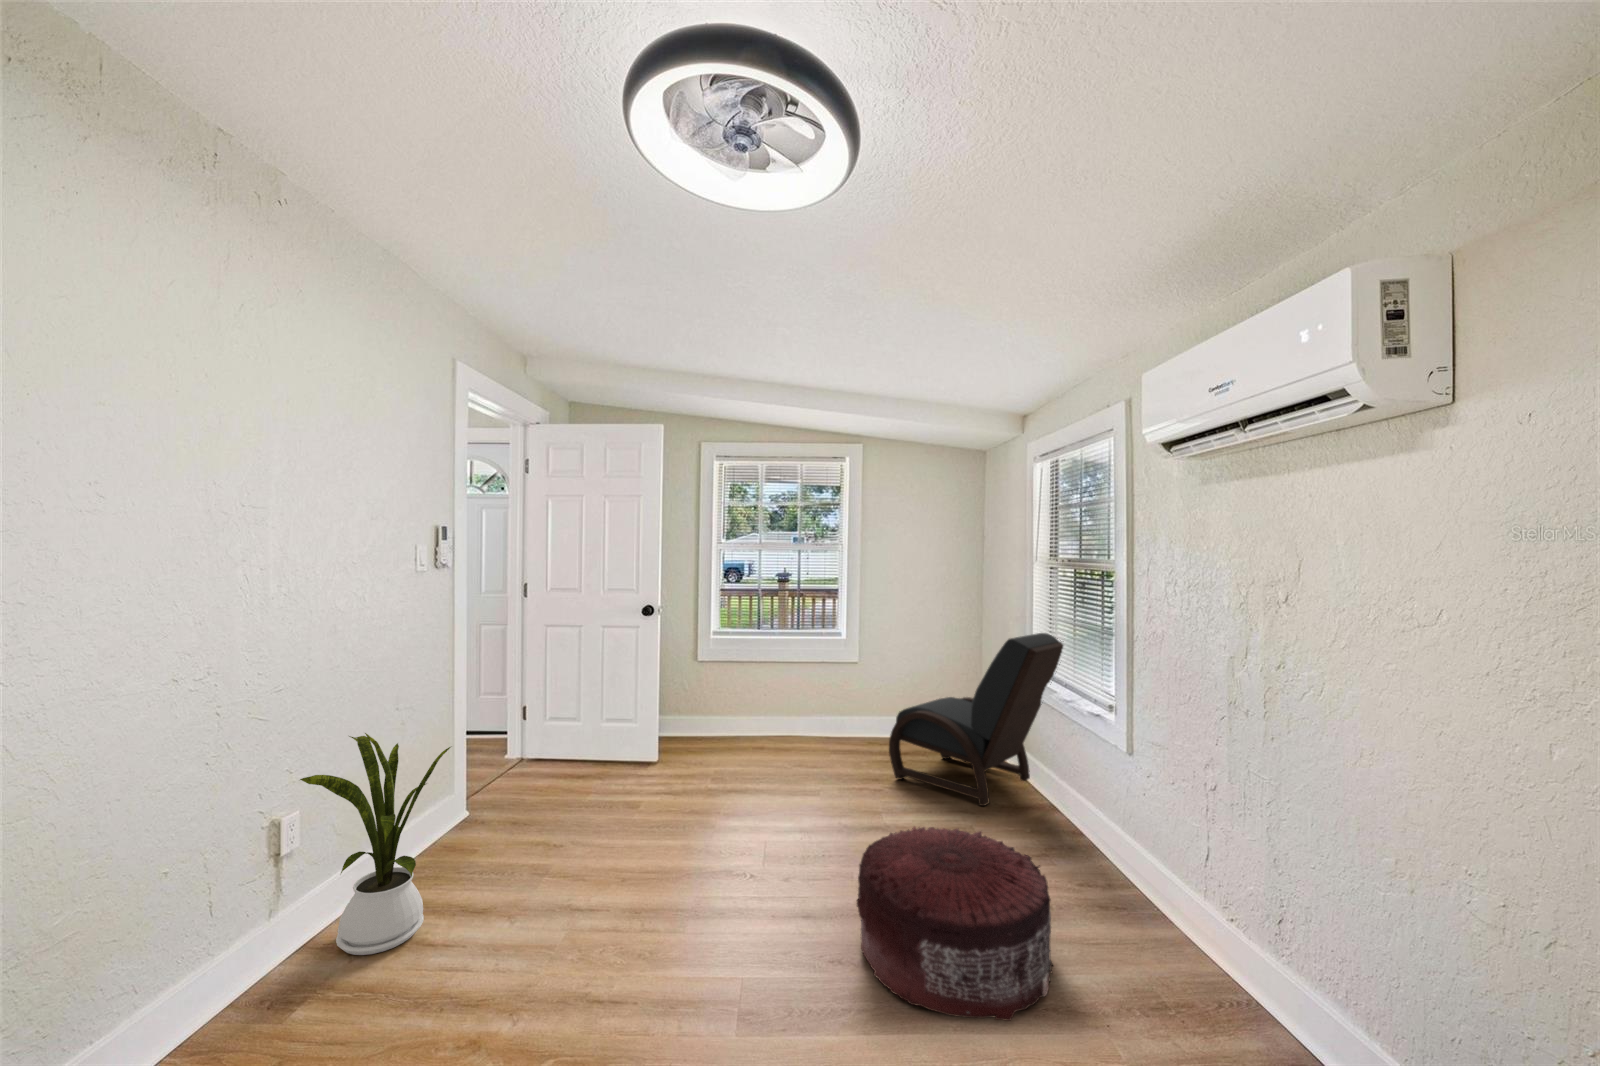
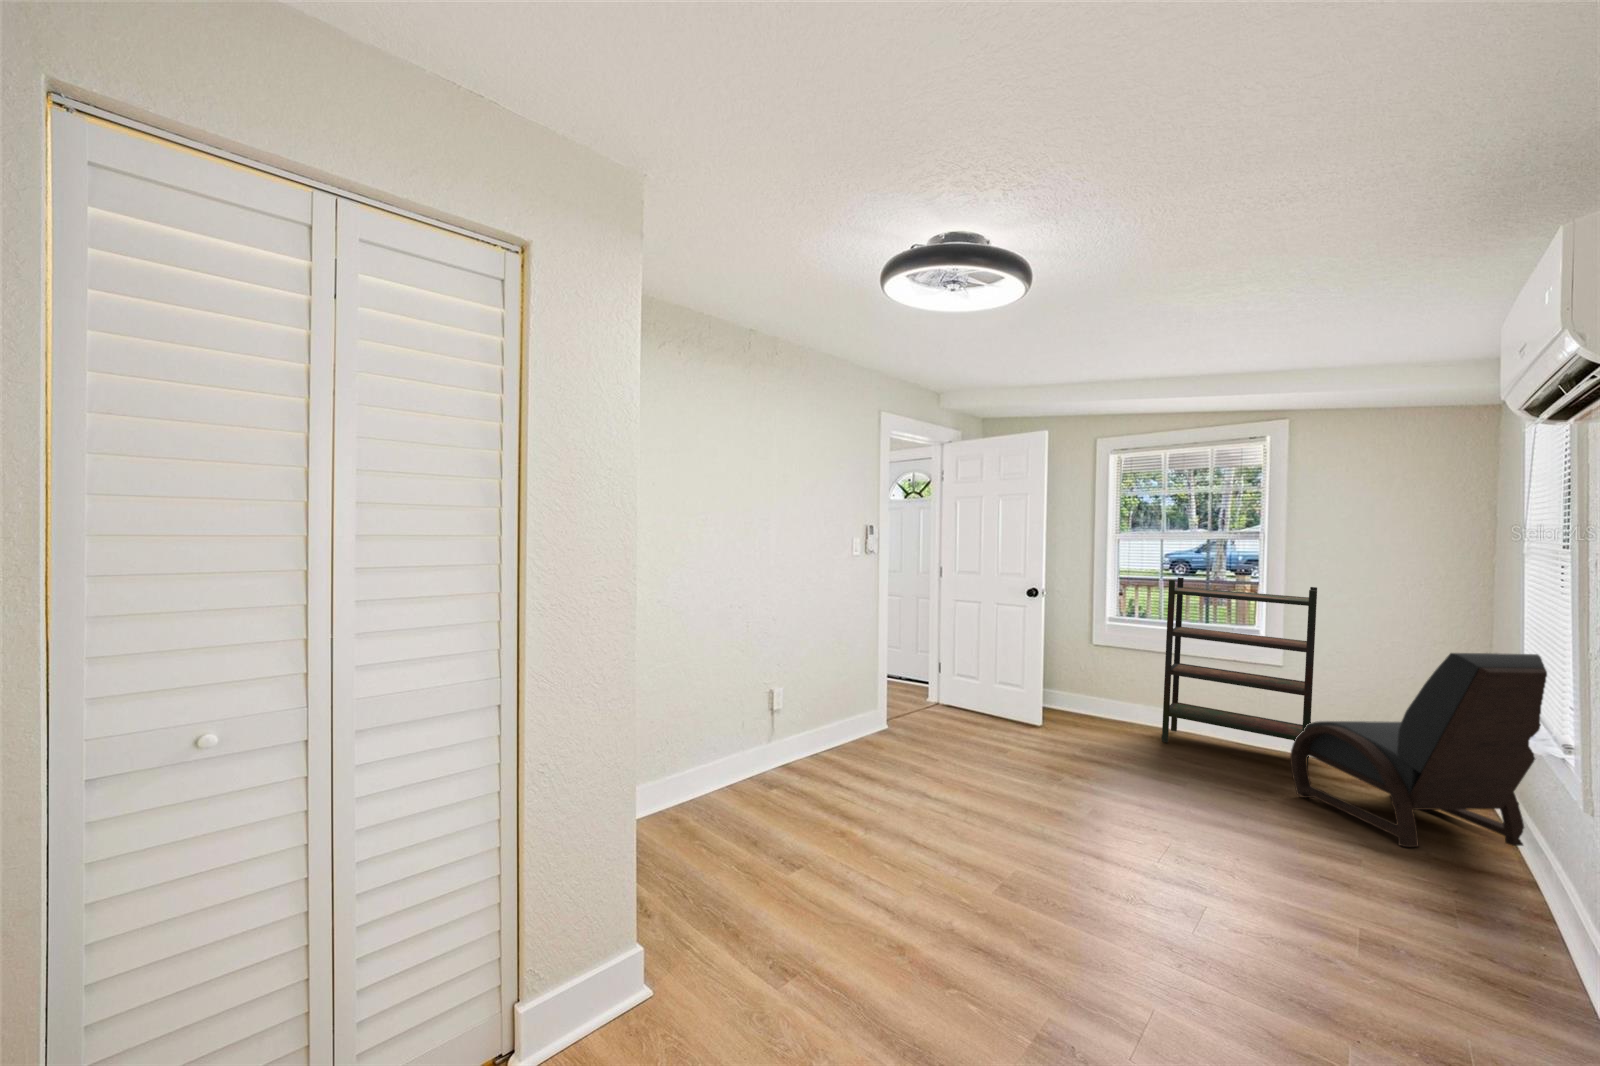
bookshelf: none [772,586,890,753] -> present [1162,577,1317,764]
house plant: present [300,733,451,955] -> none [781,648,861,780]
pouf: present [857,827,1053,1021] -> none [1132,806,1356,981]

